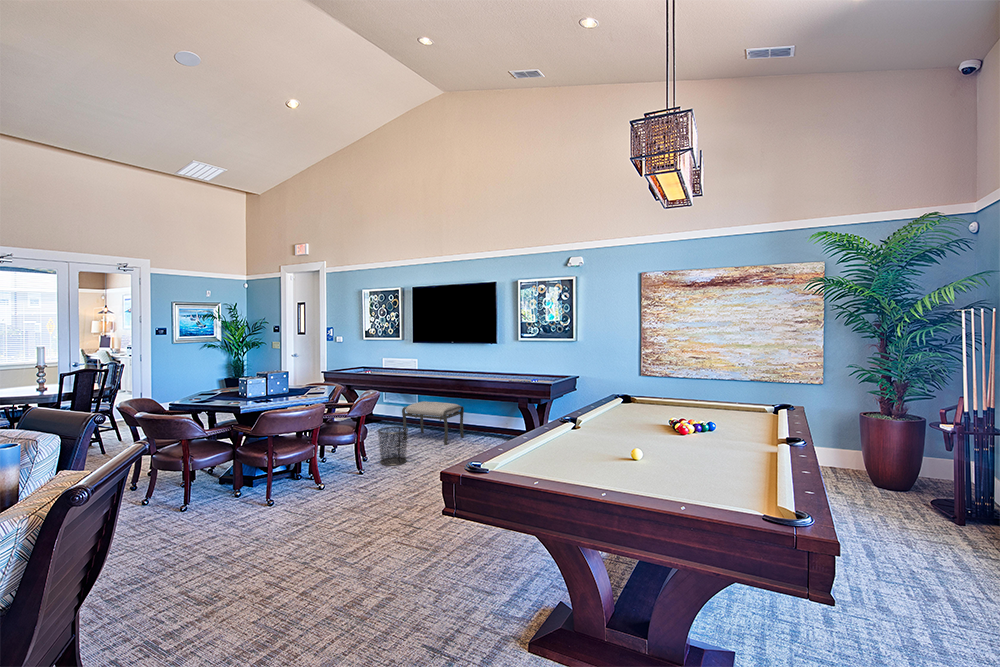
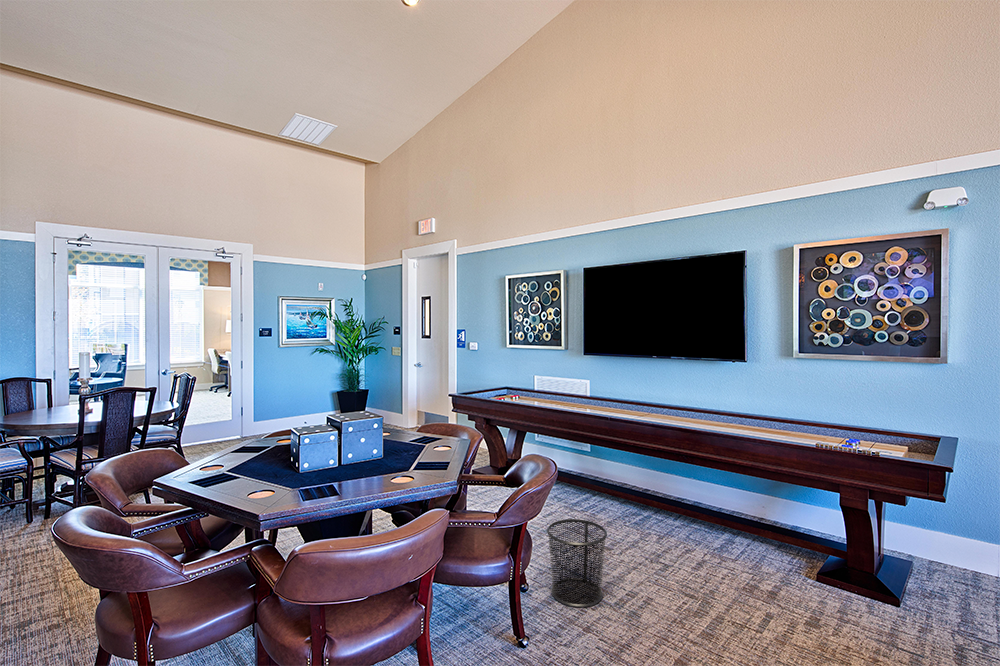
ottoman: present [402,401,464,445] -> none [576,455,684,546]

